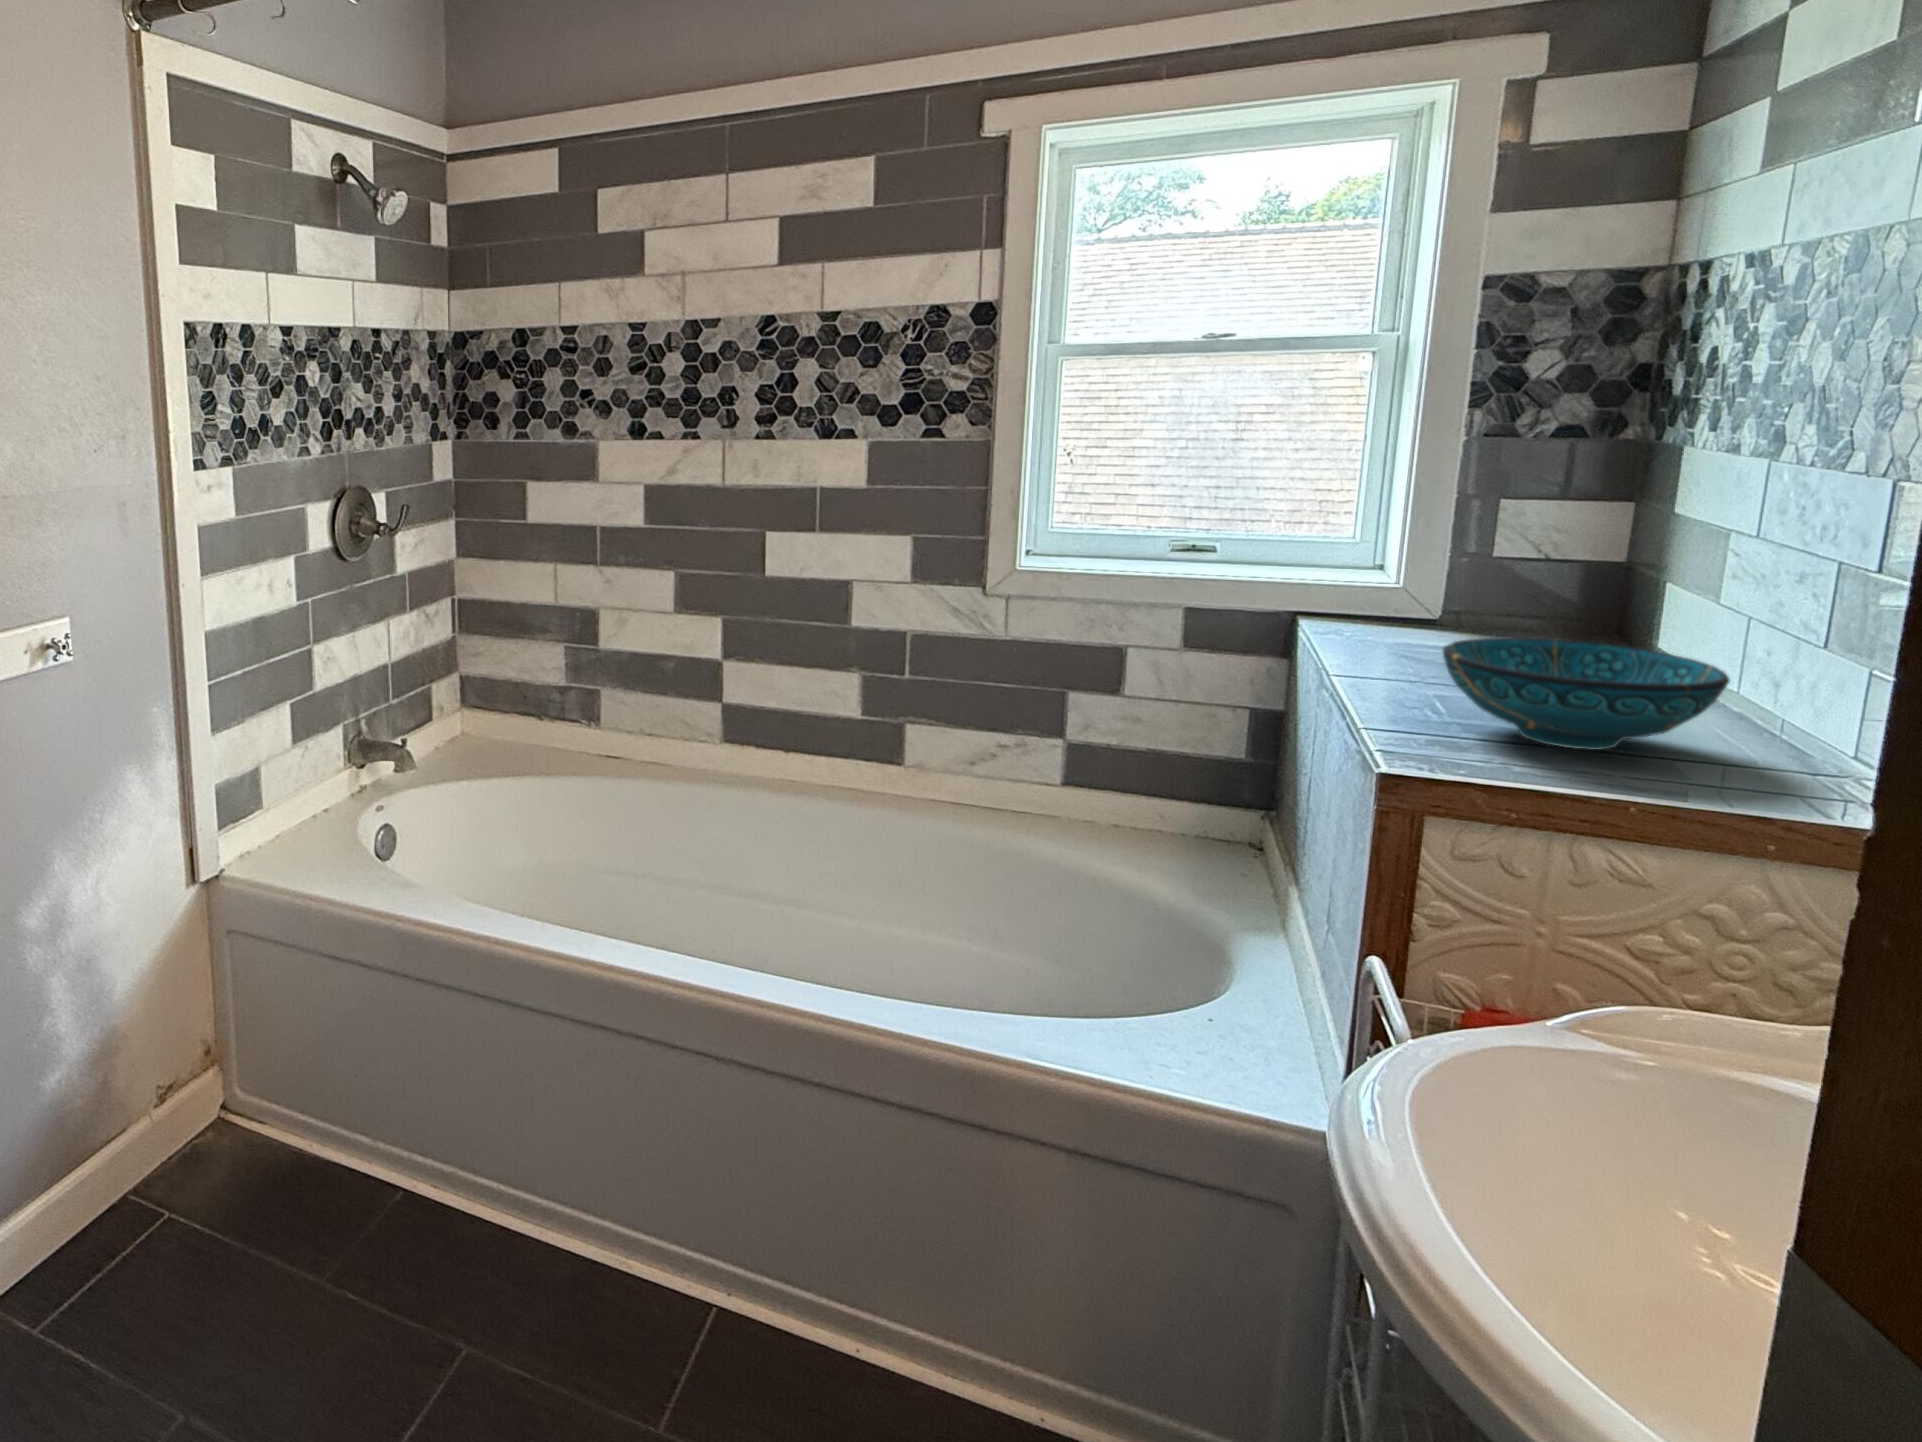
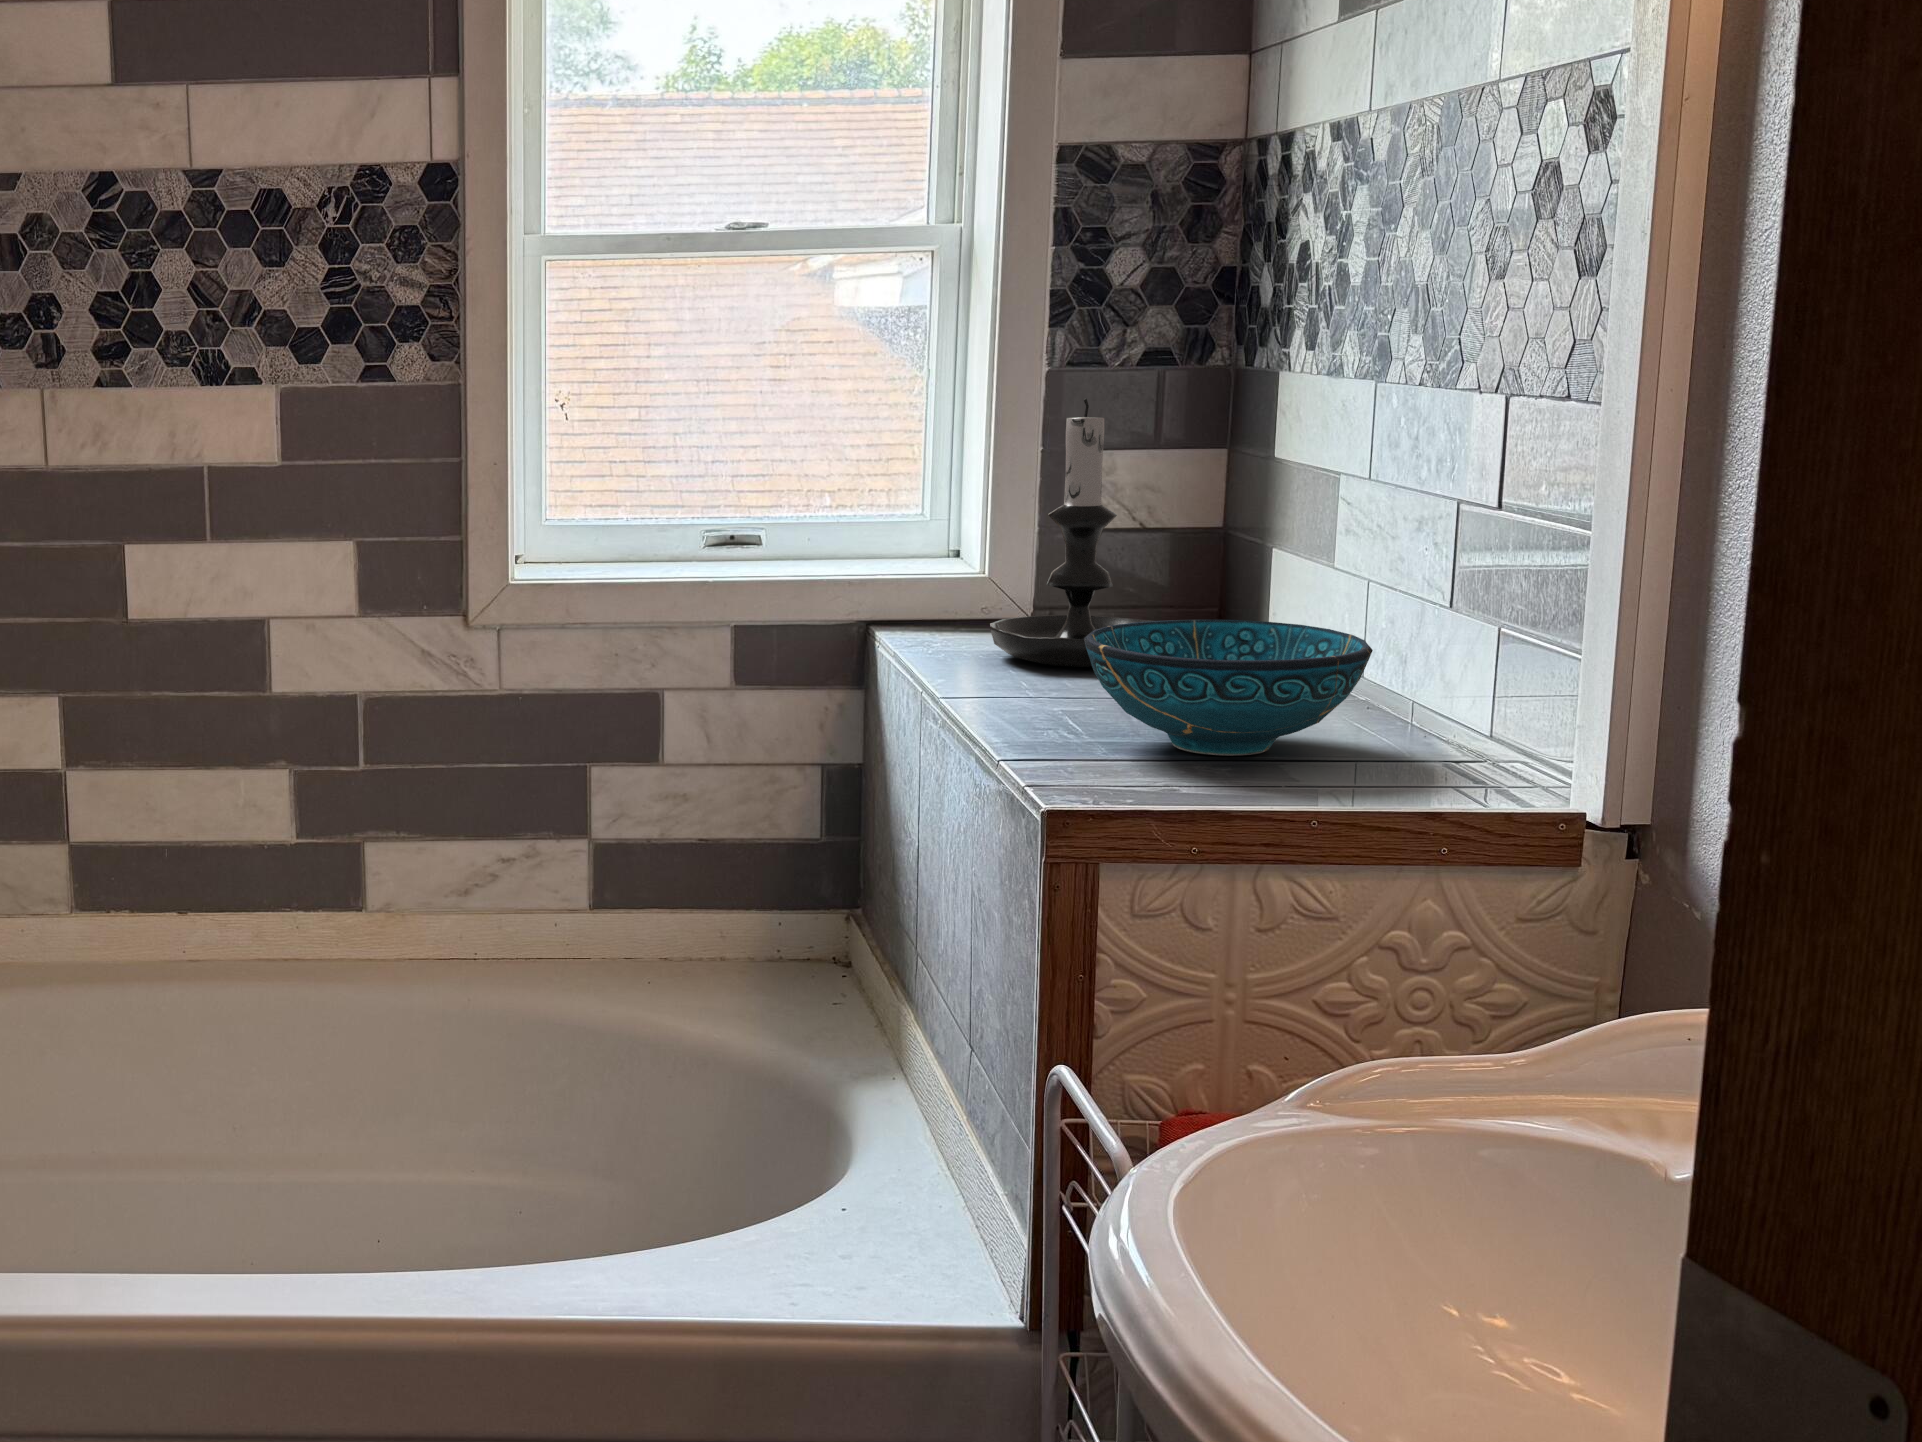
candle holder: none [1381,464,1558,661] -> present [990,398,1150,667]

